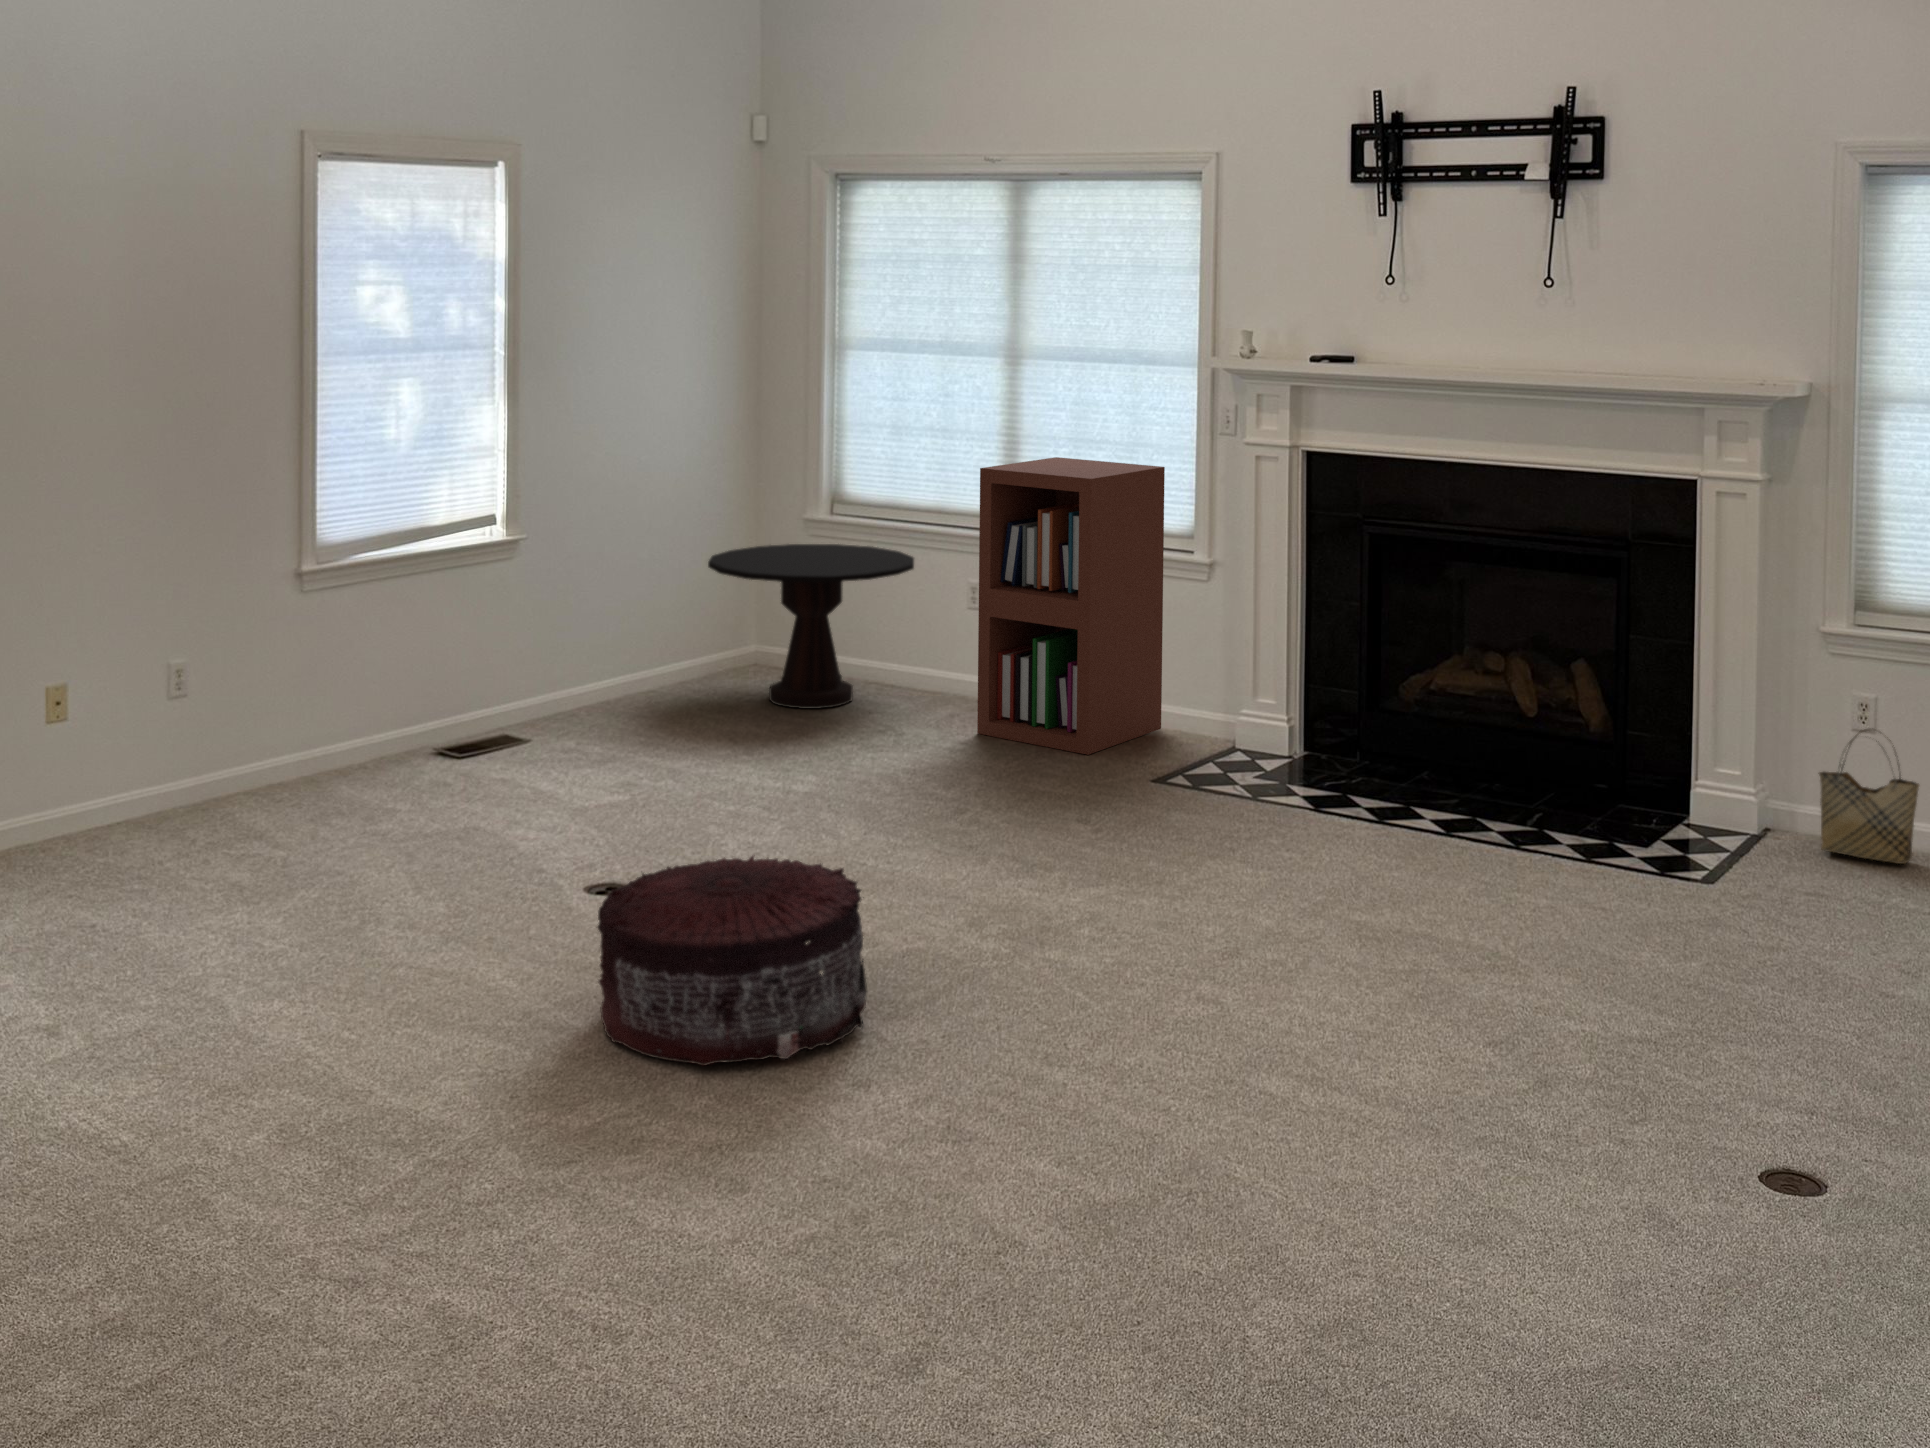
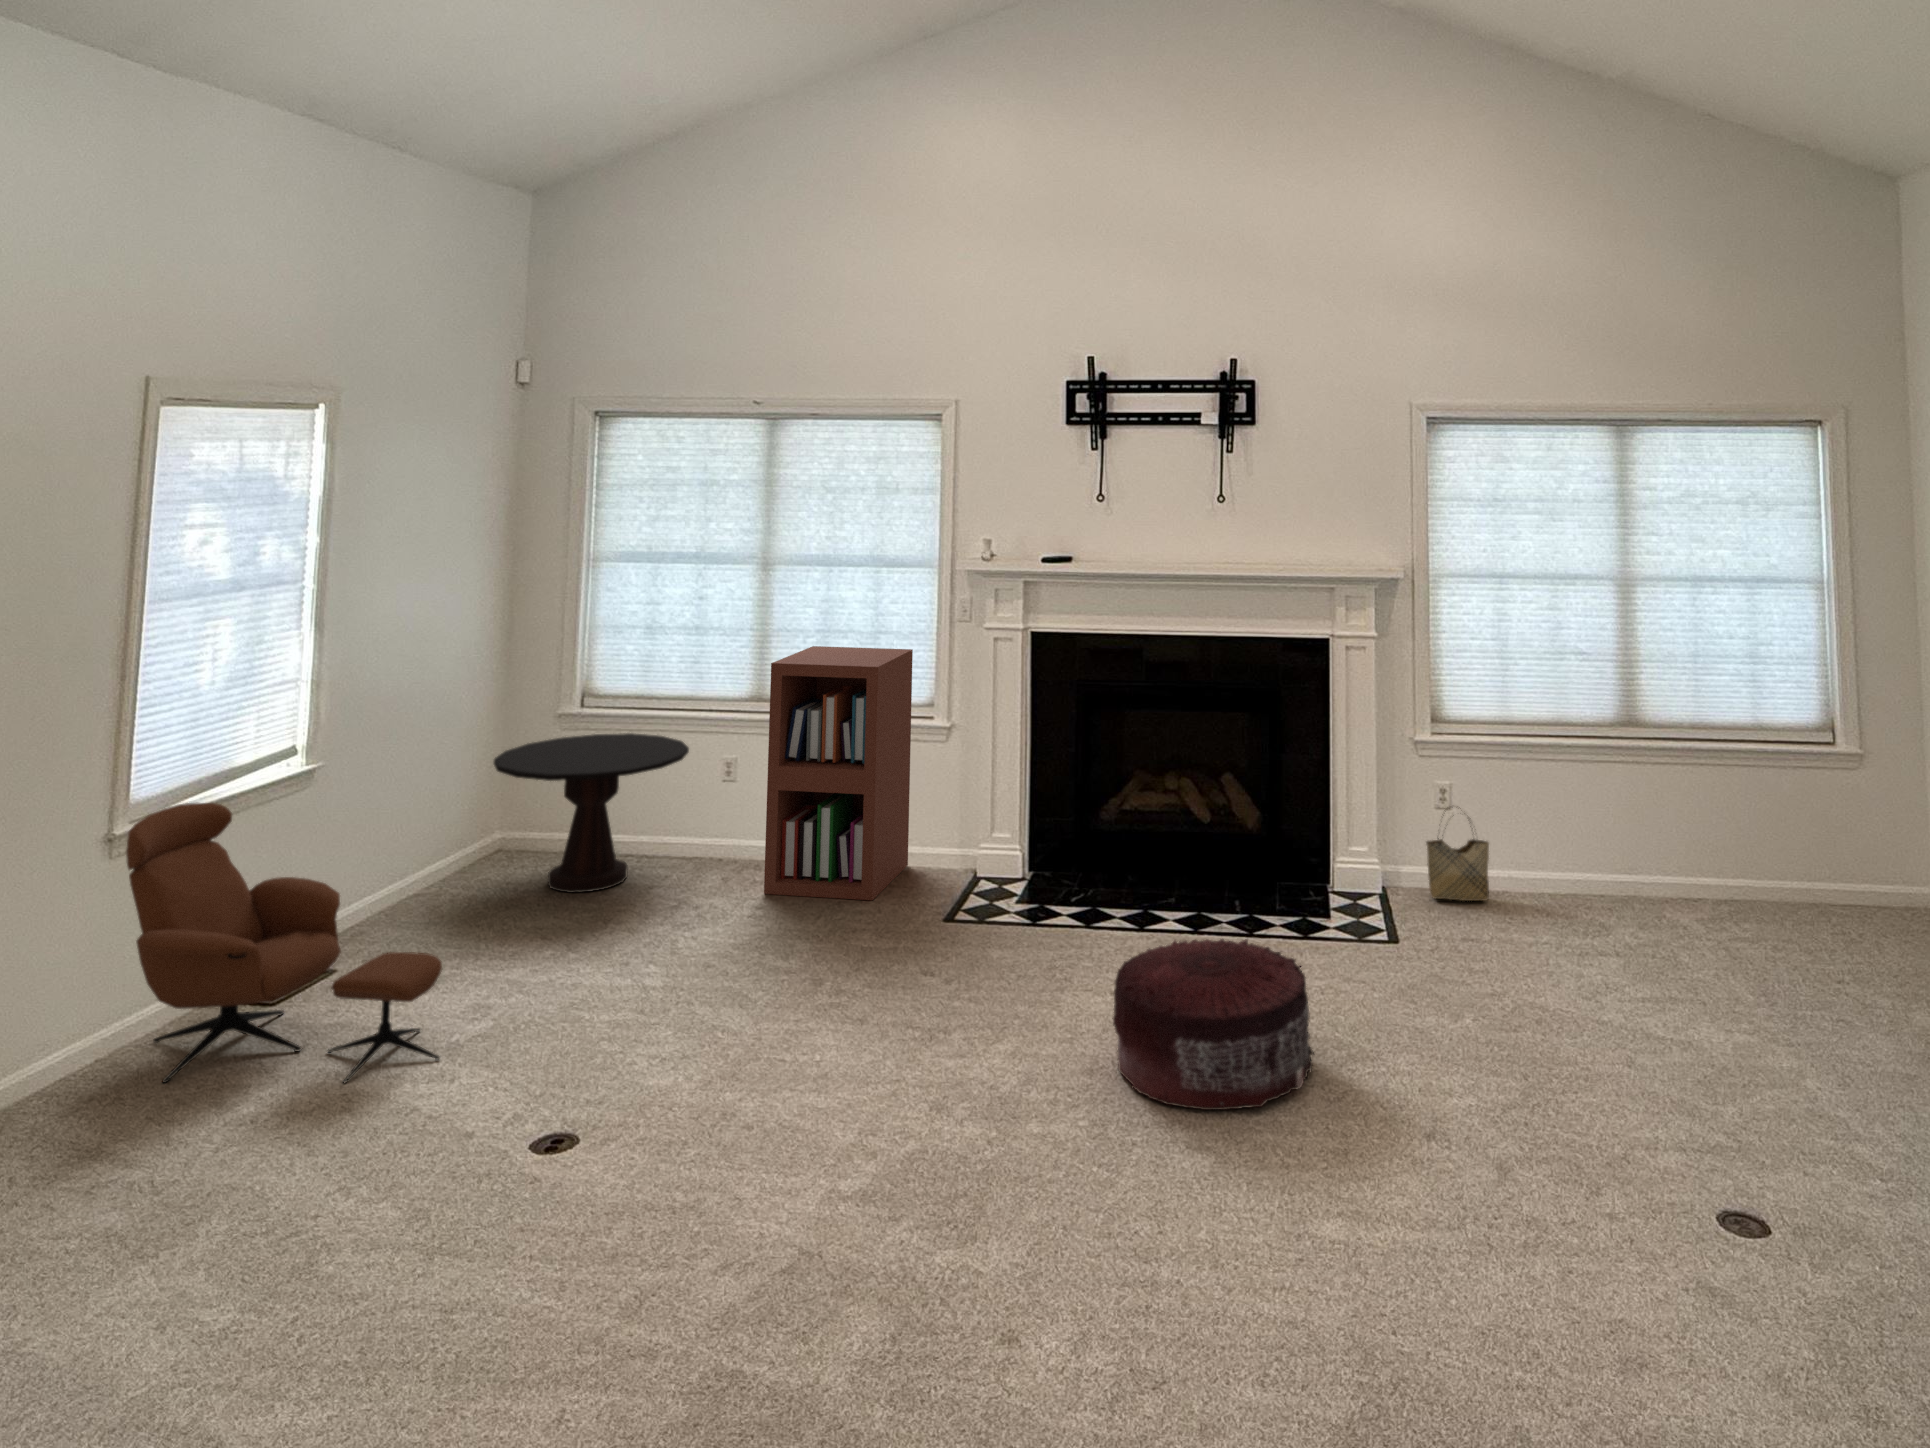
lounge chair: none [312,550,571,822] -> present [126,803,442,1083]
pouf: present [598,855,867,1066] -> present [1113,939,1314,1110]

